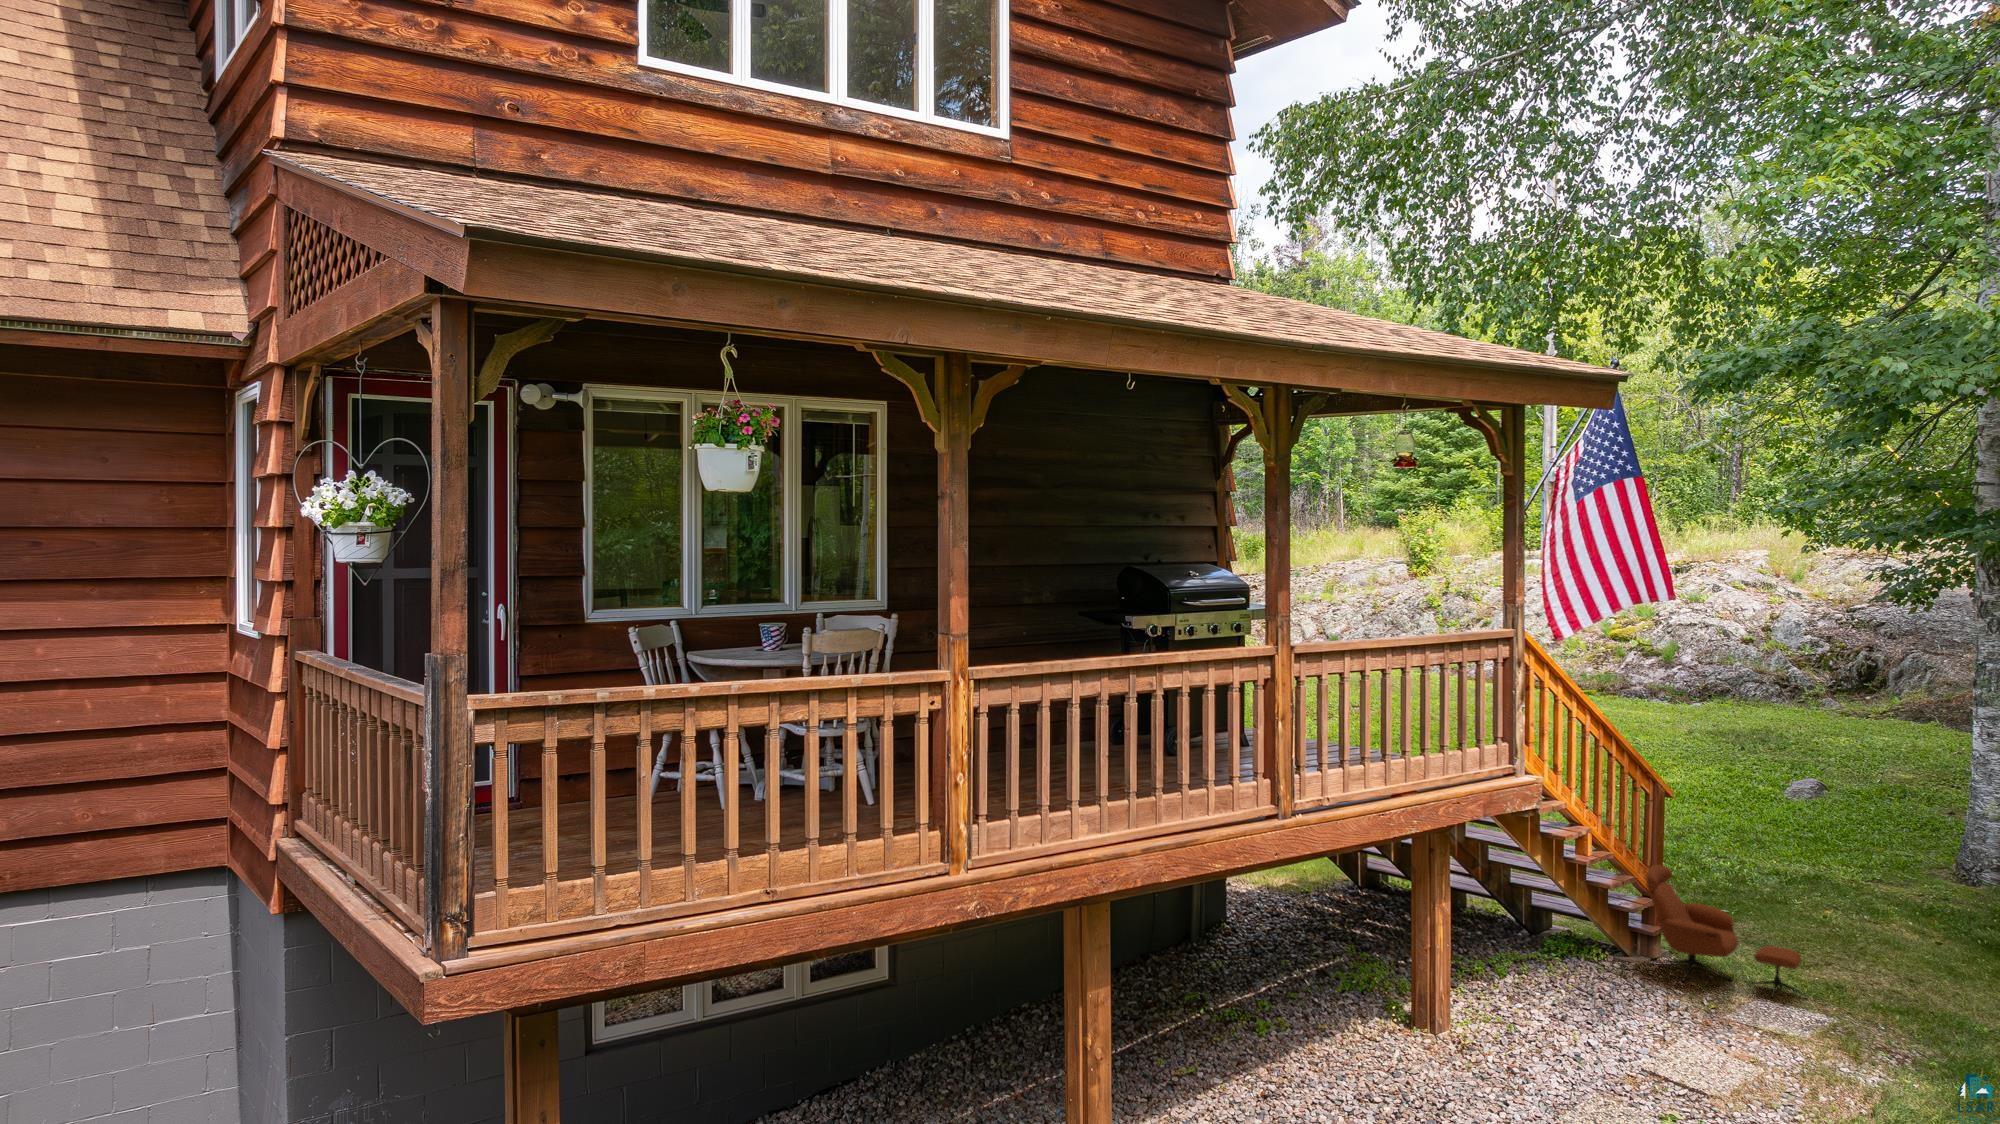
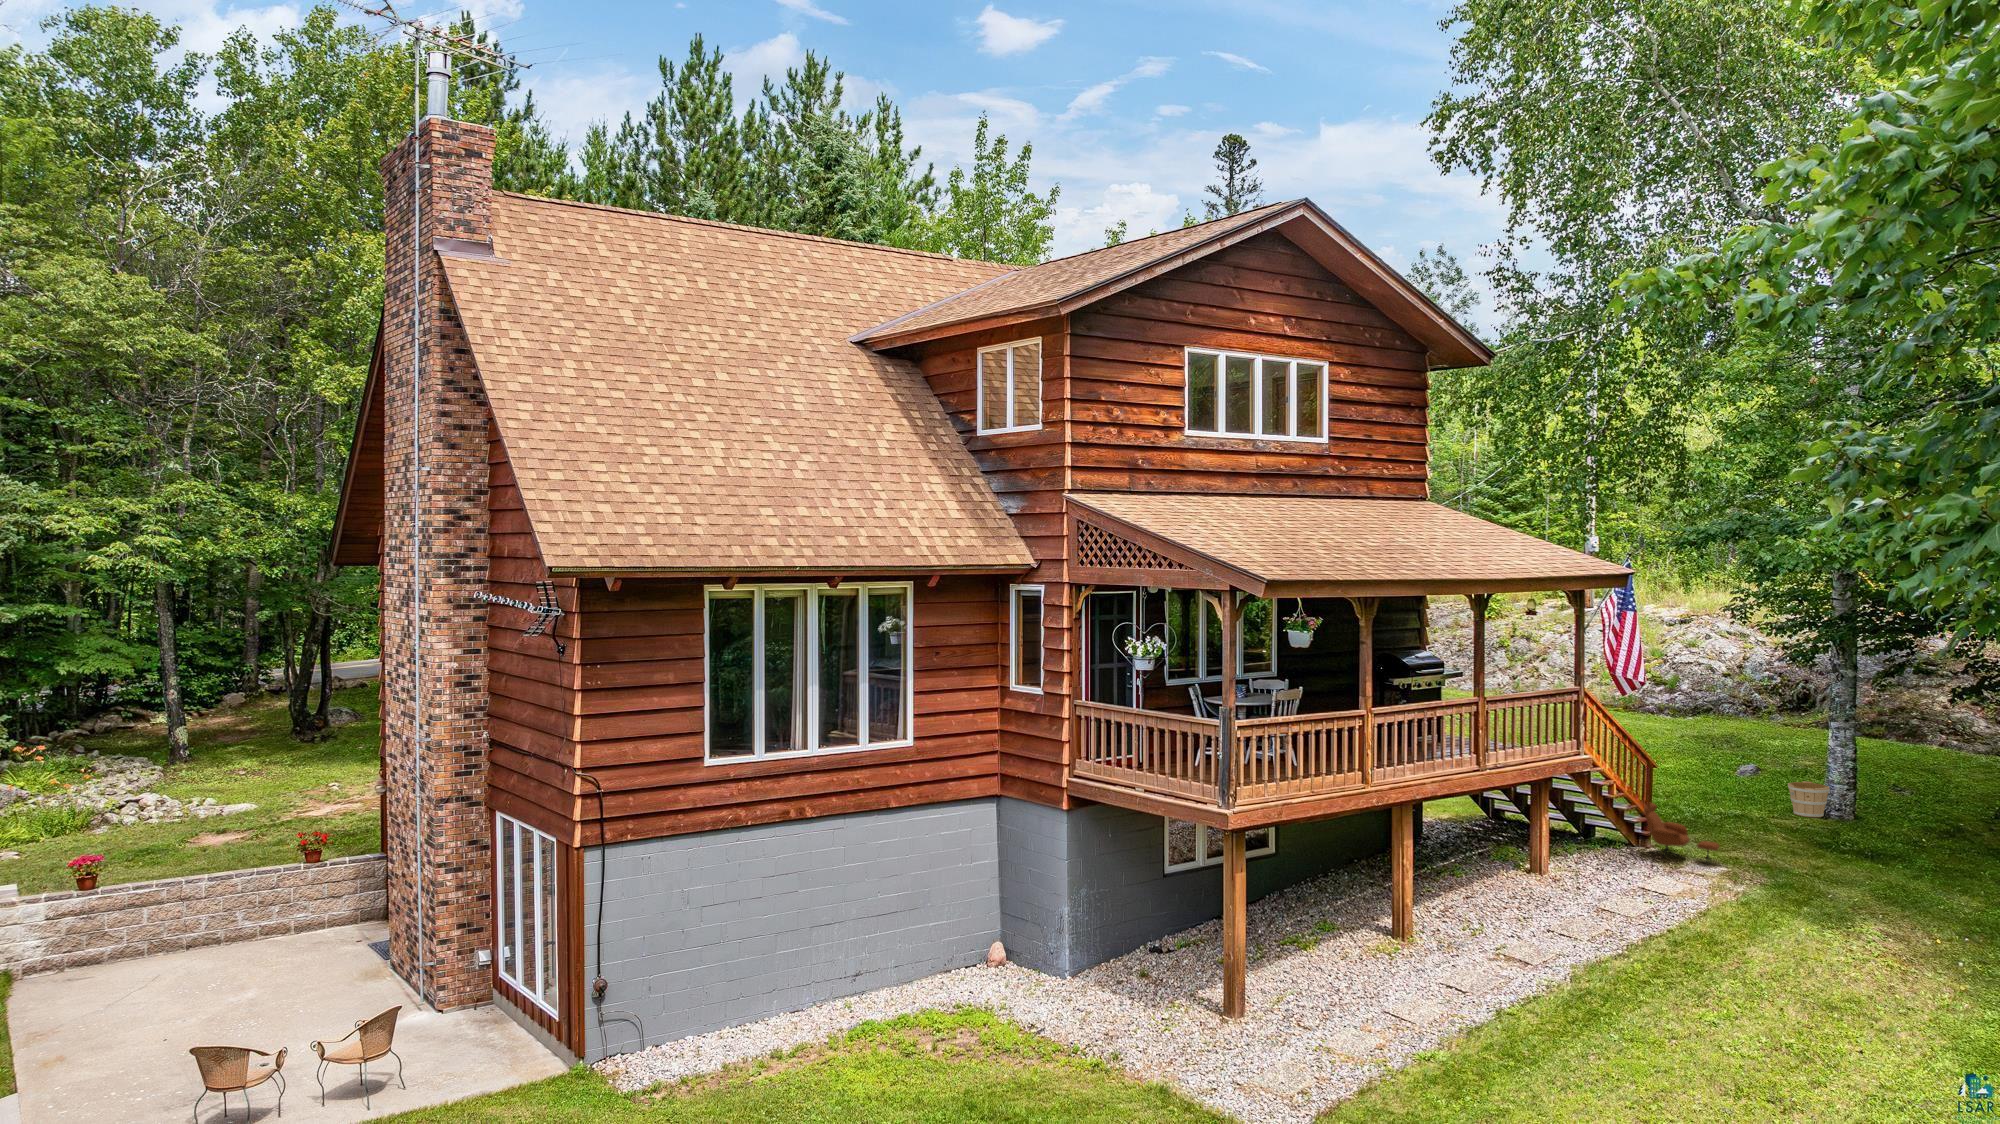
wooden bucket: none [1893,812,1973,879] -> present [1788,781,1830,817]

